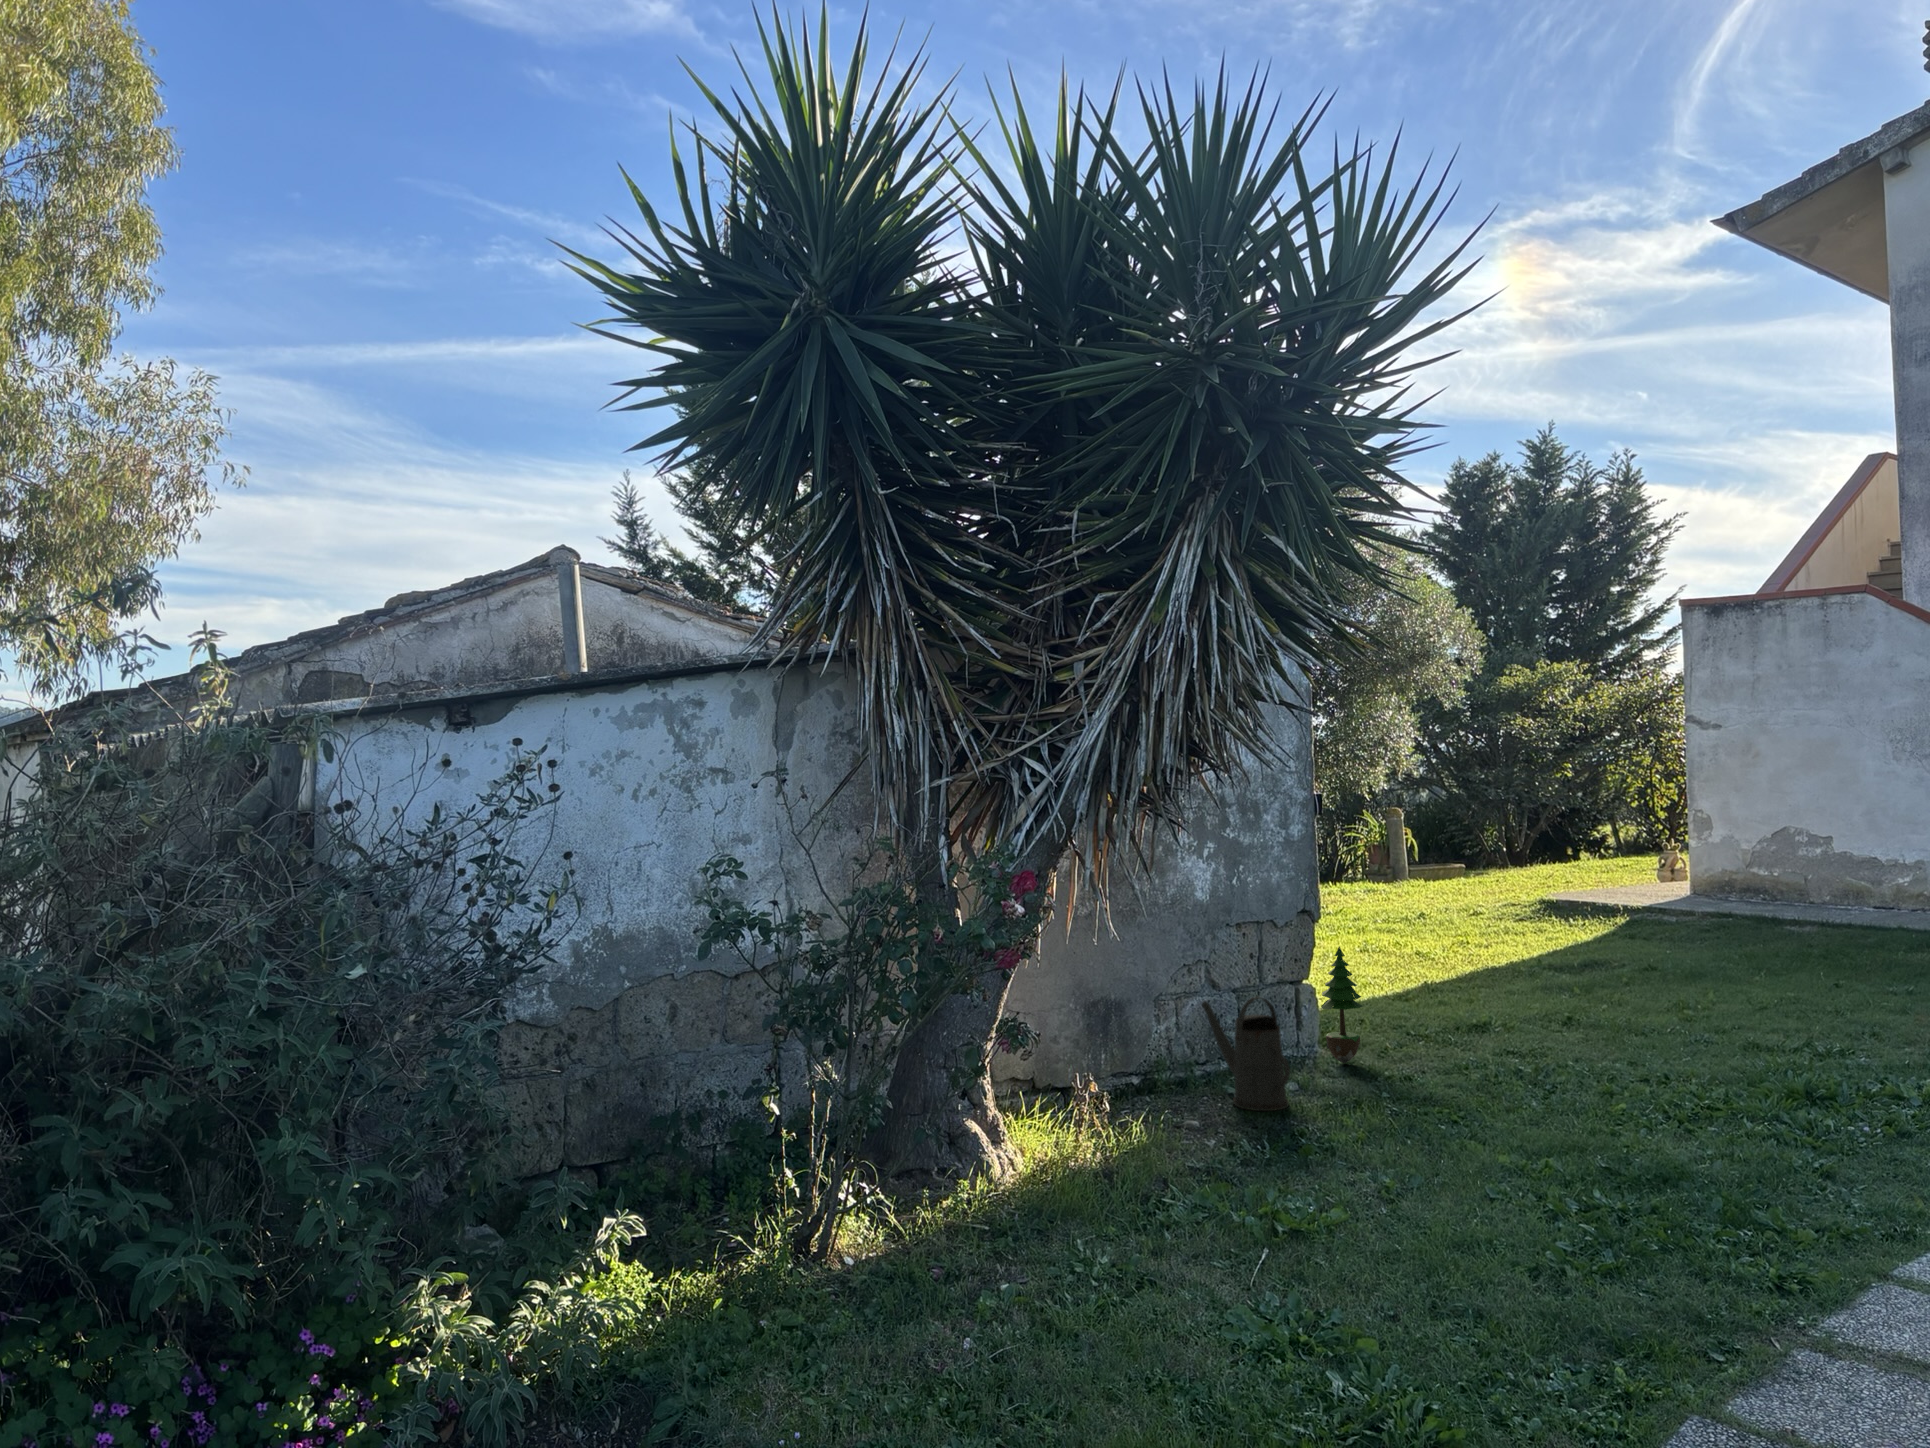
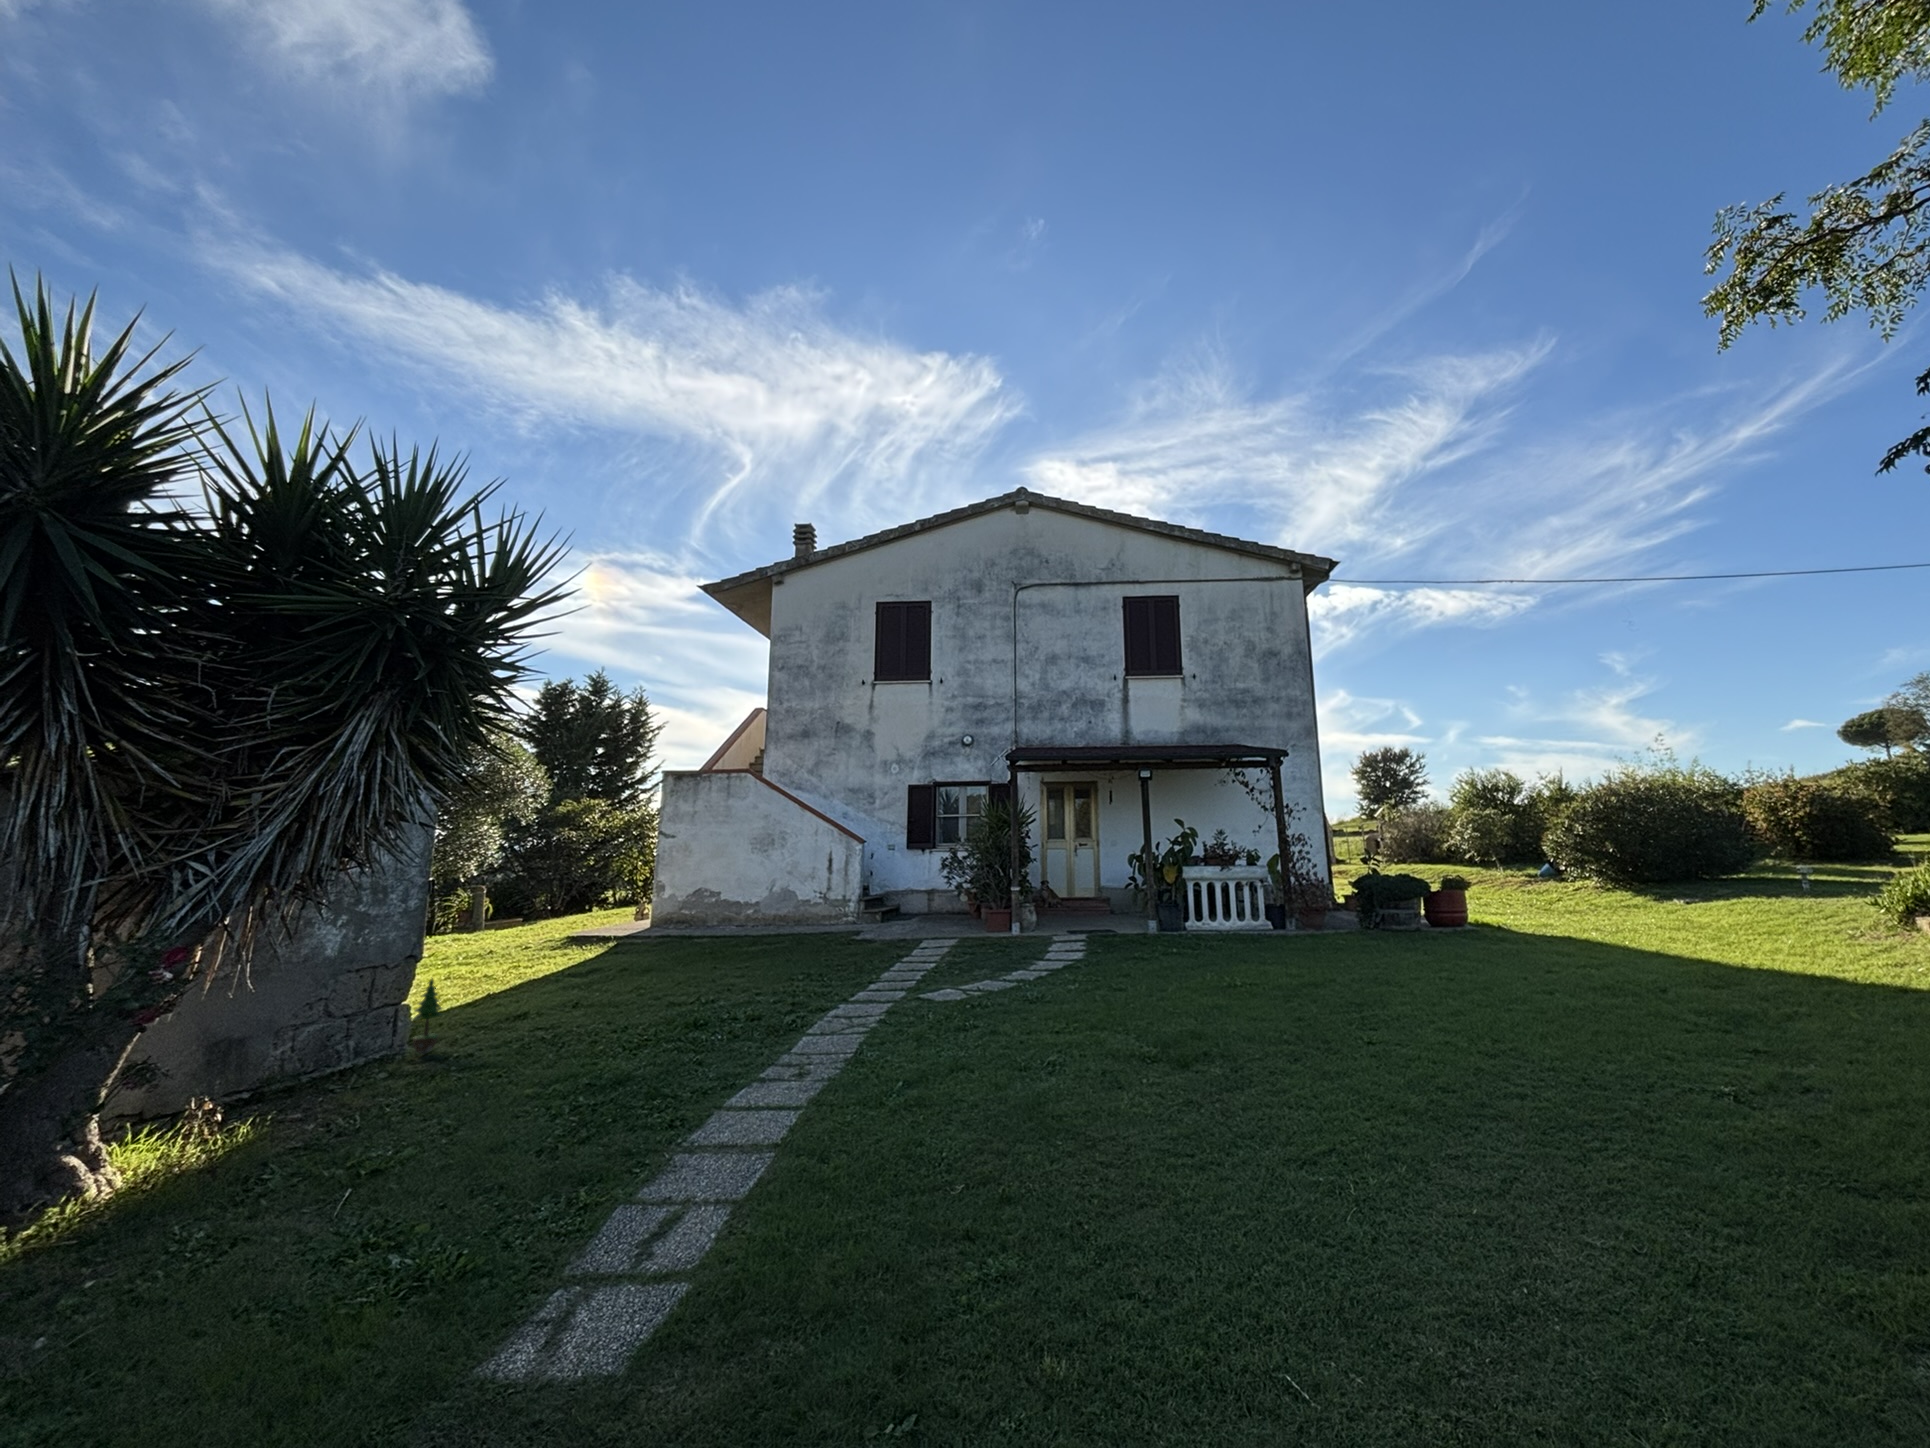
watering can: present [1202,997,1290,1111] -> none [315,1018,384,1100]

